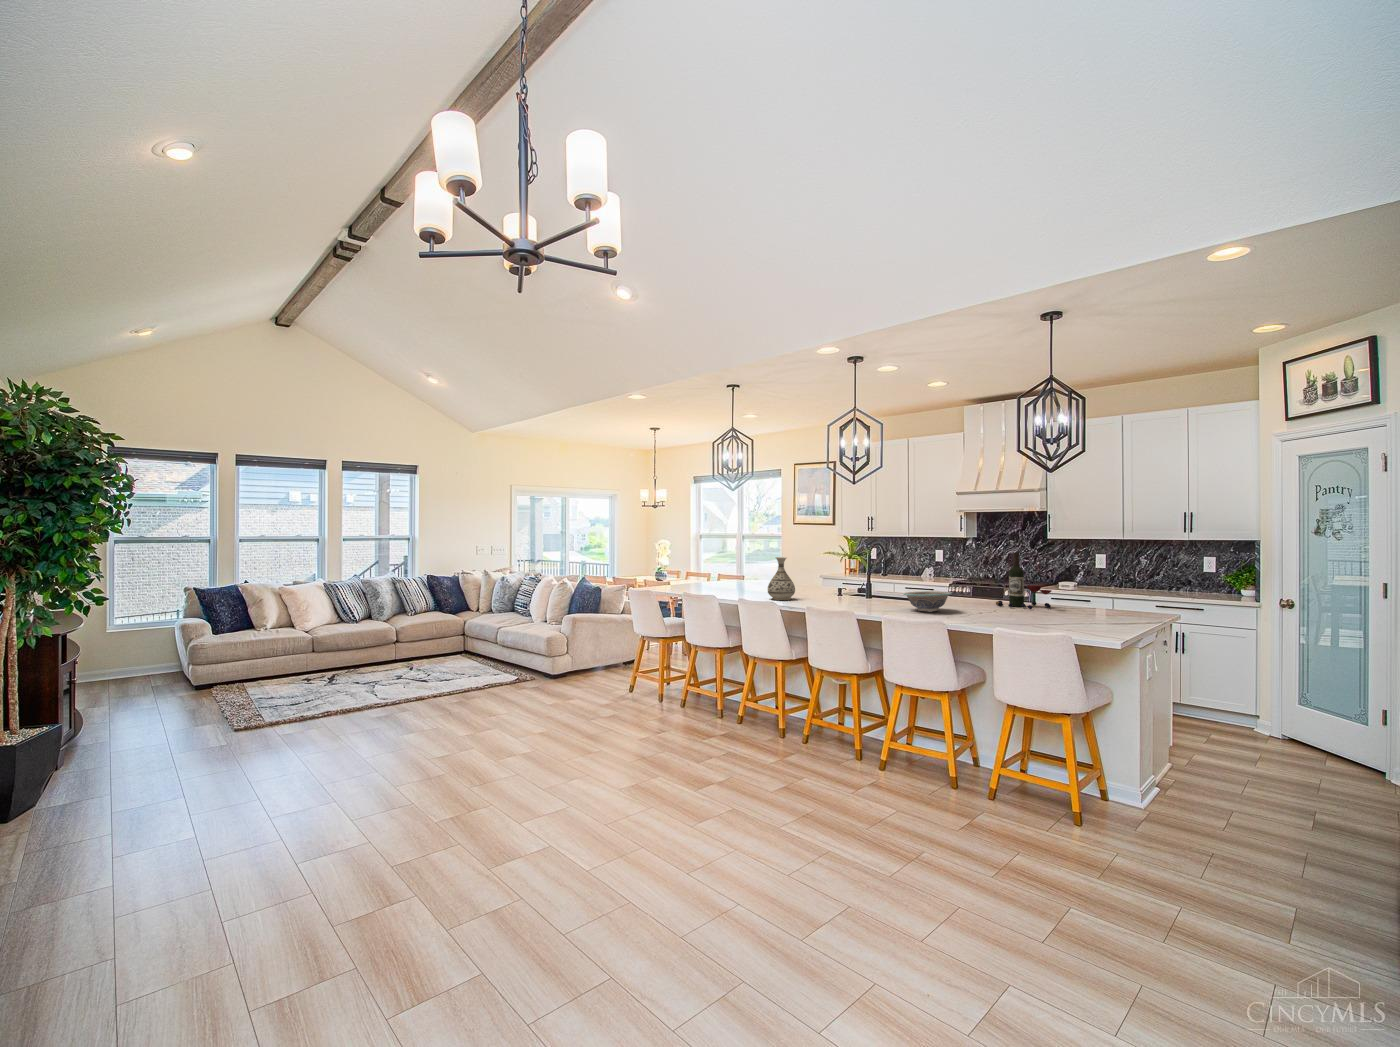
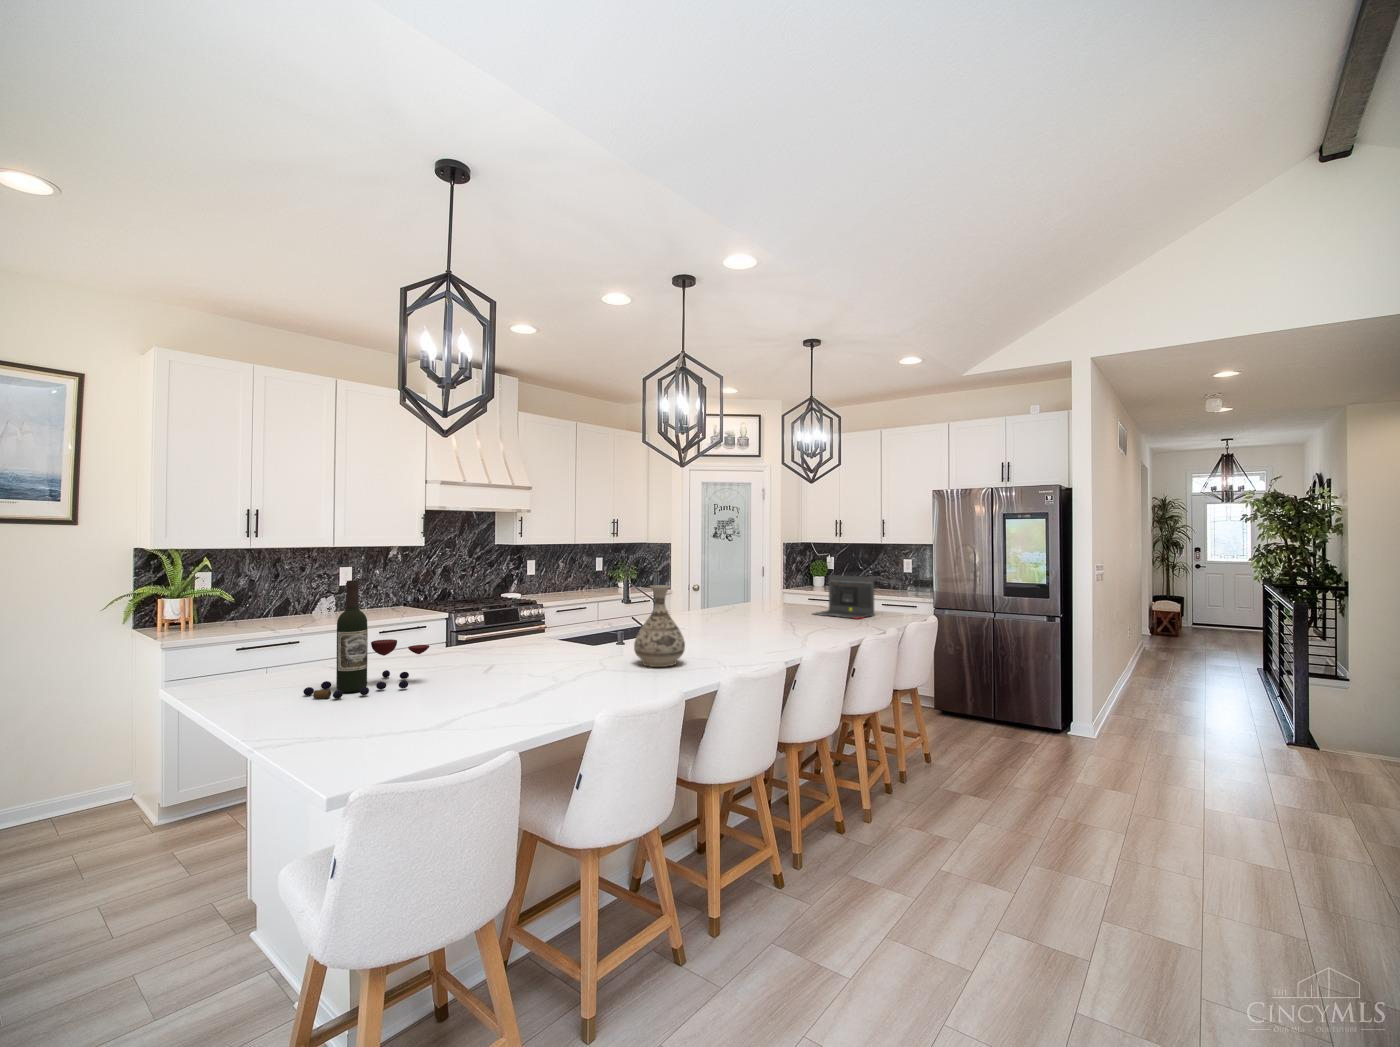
wine bottle: present [996,553,1051,609] -> present [303,580,430,699]
laptop: none [1047,579,1120,630] -> present [813,575,874,619]
decorative bowl: present [903,591,952,611] -> none [749,606,803,632]

